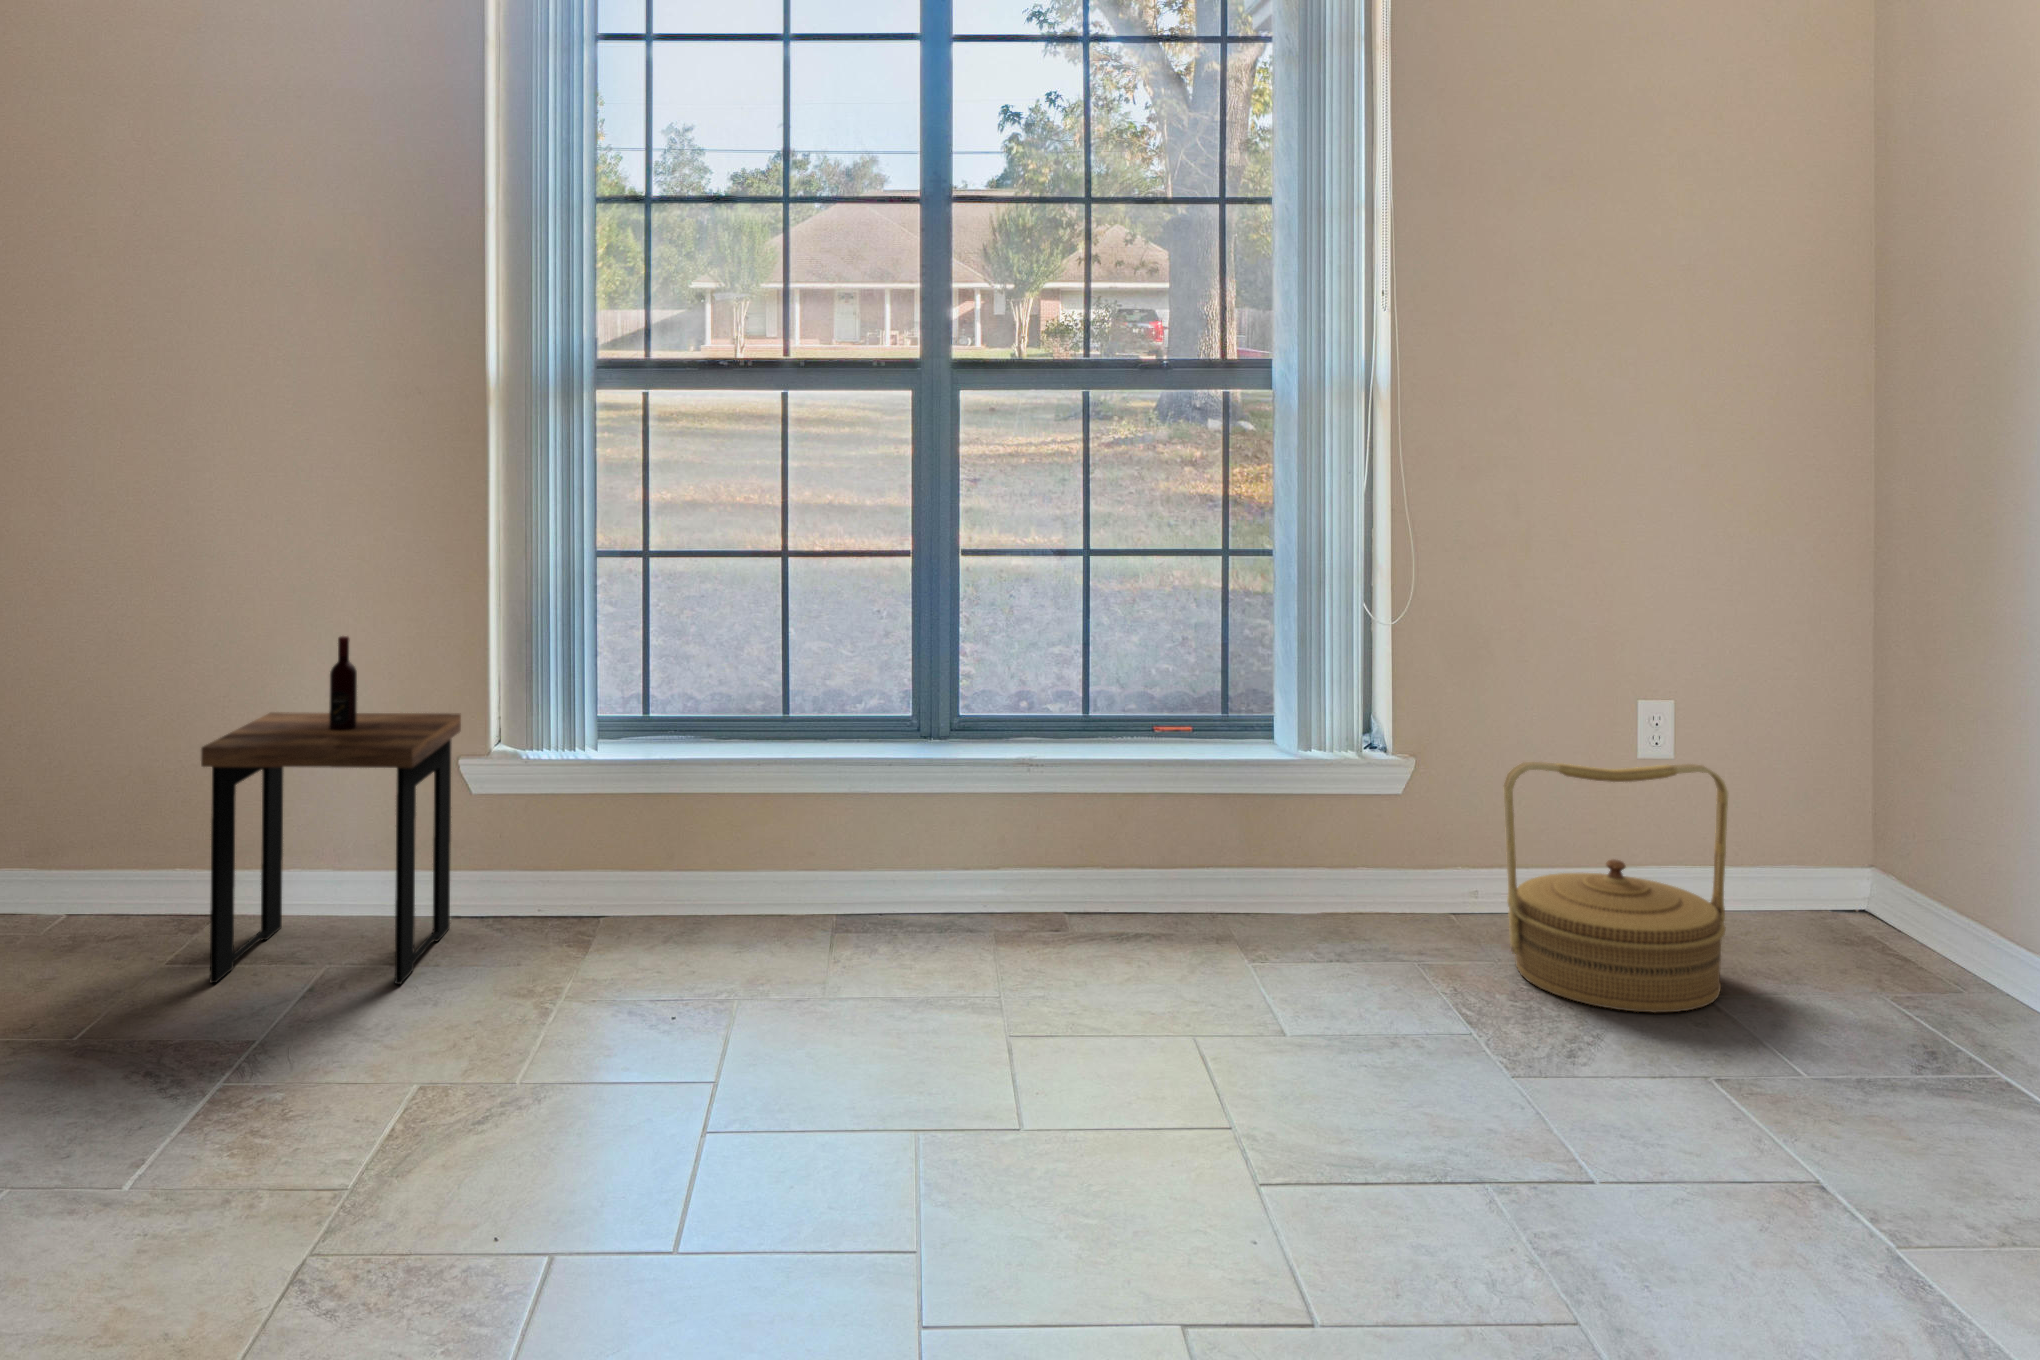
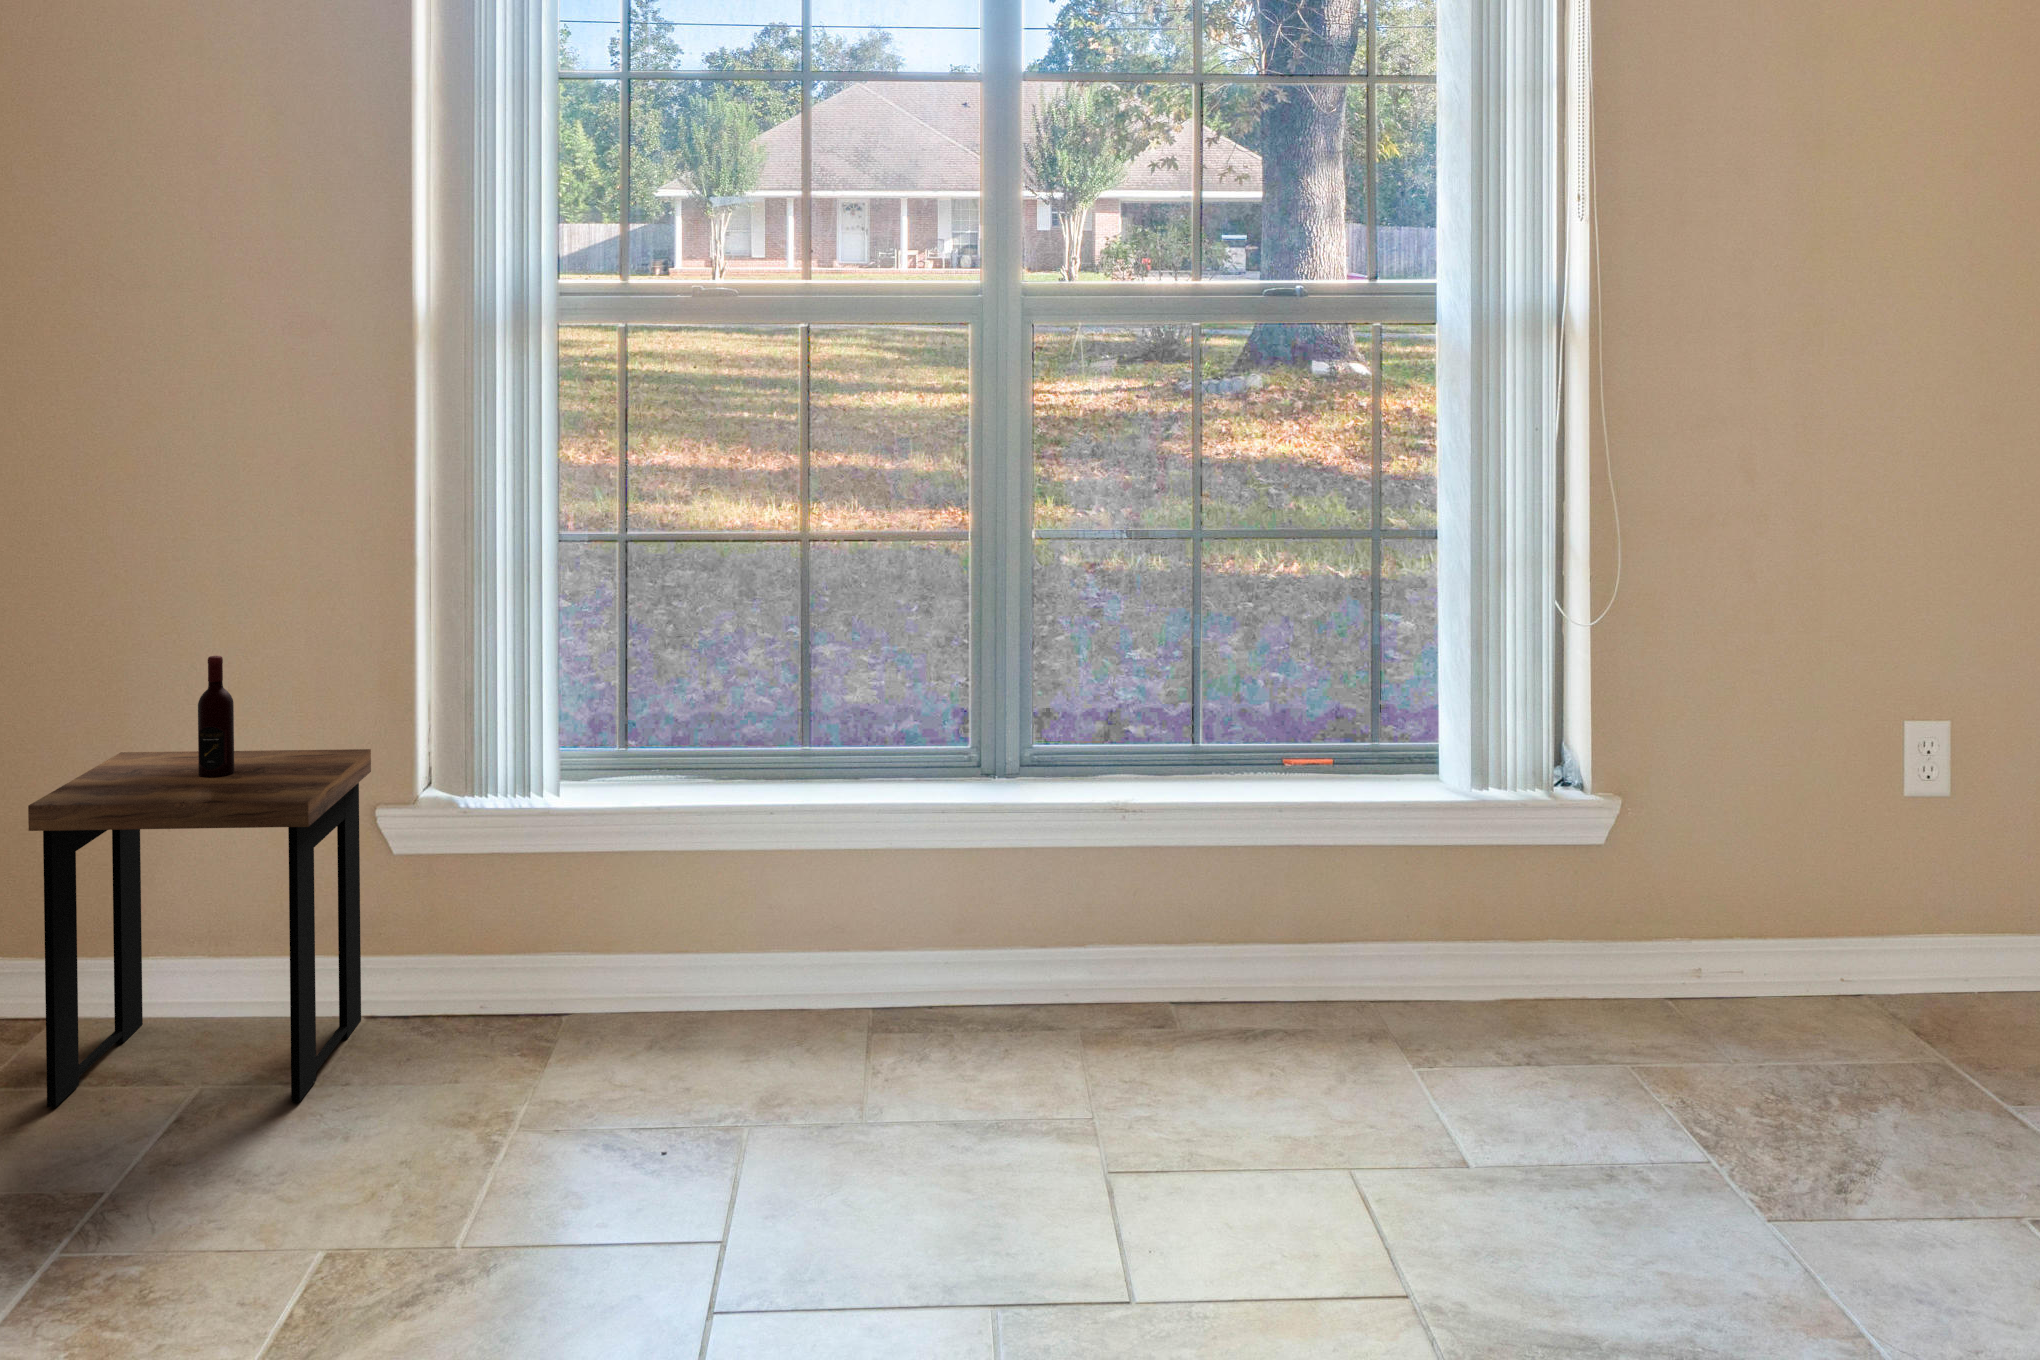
woven basket: present [1504,762,1728,1013] -> none [1681,787,1953,1095]

